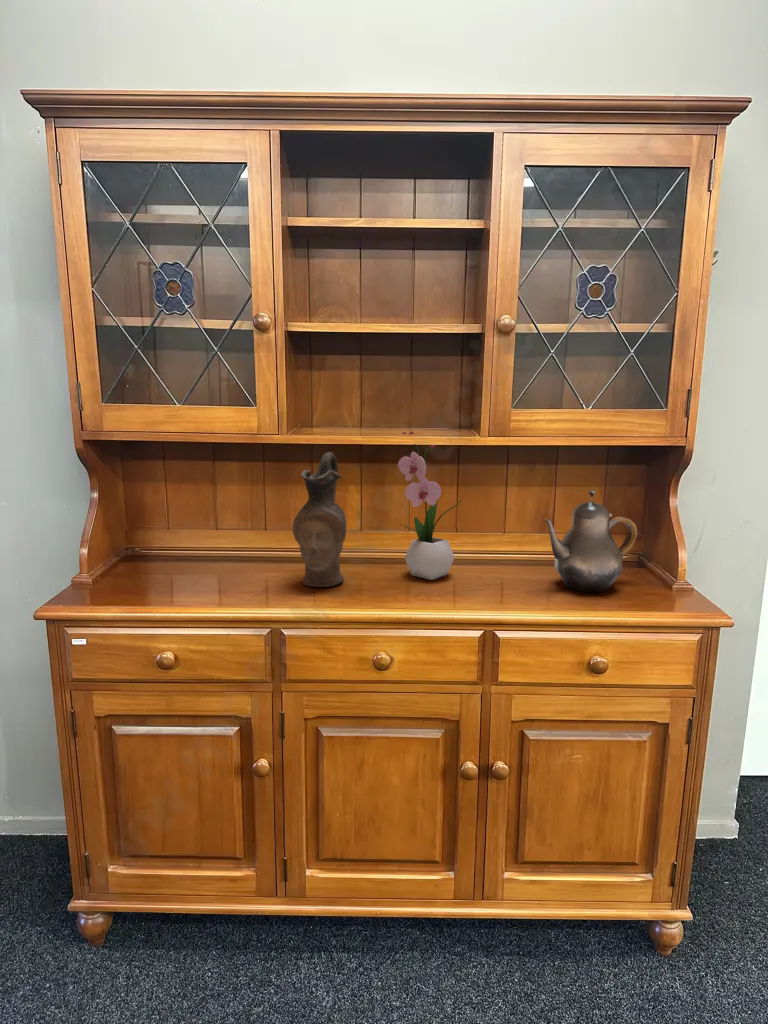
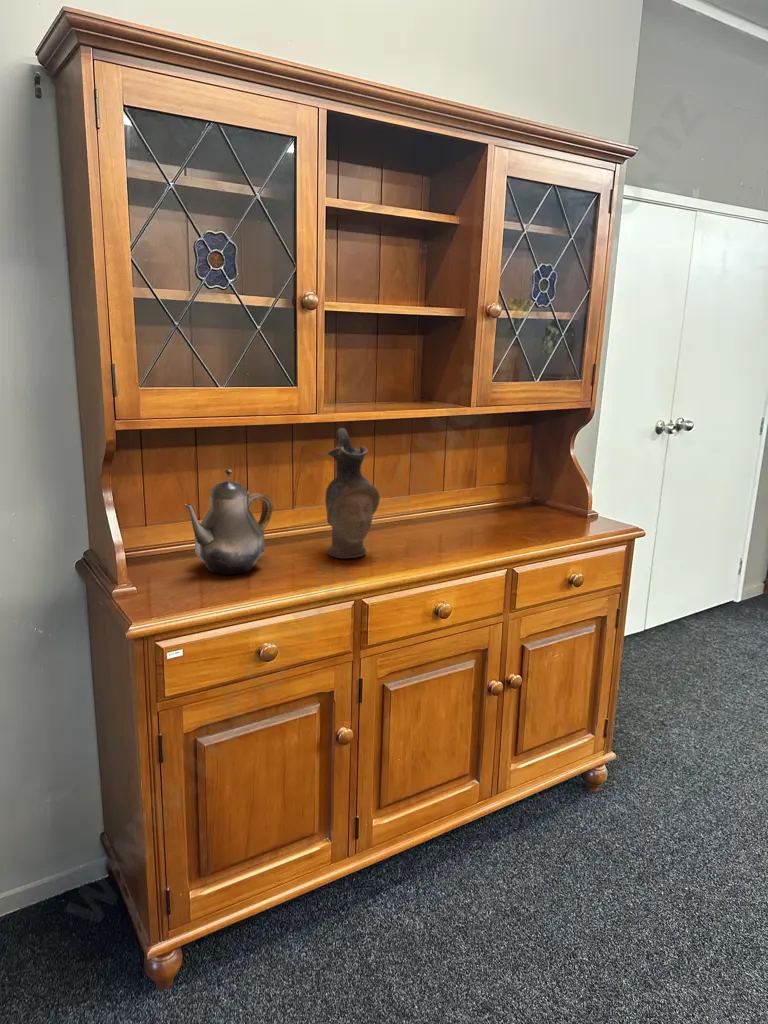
flower arrangement: present [398,431,462,580] -> none [394,405,439,538]
teapot: present [545,490,638,592] -> present [185,468,273,575]

